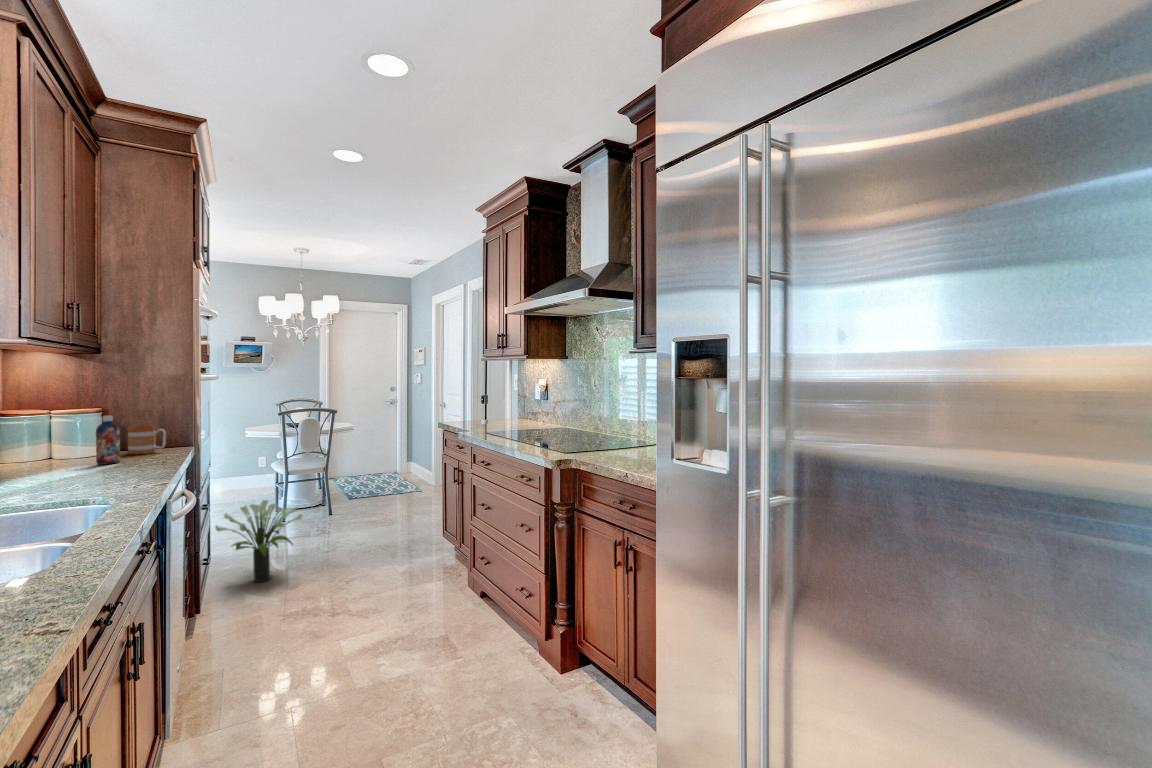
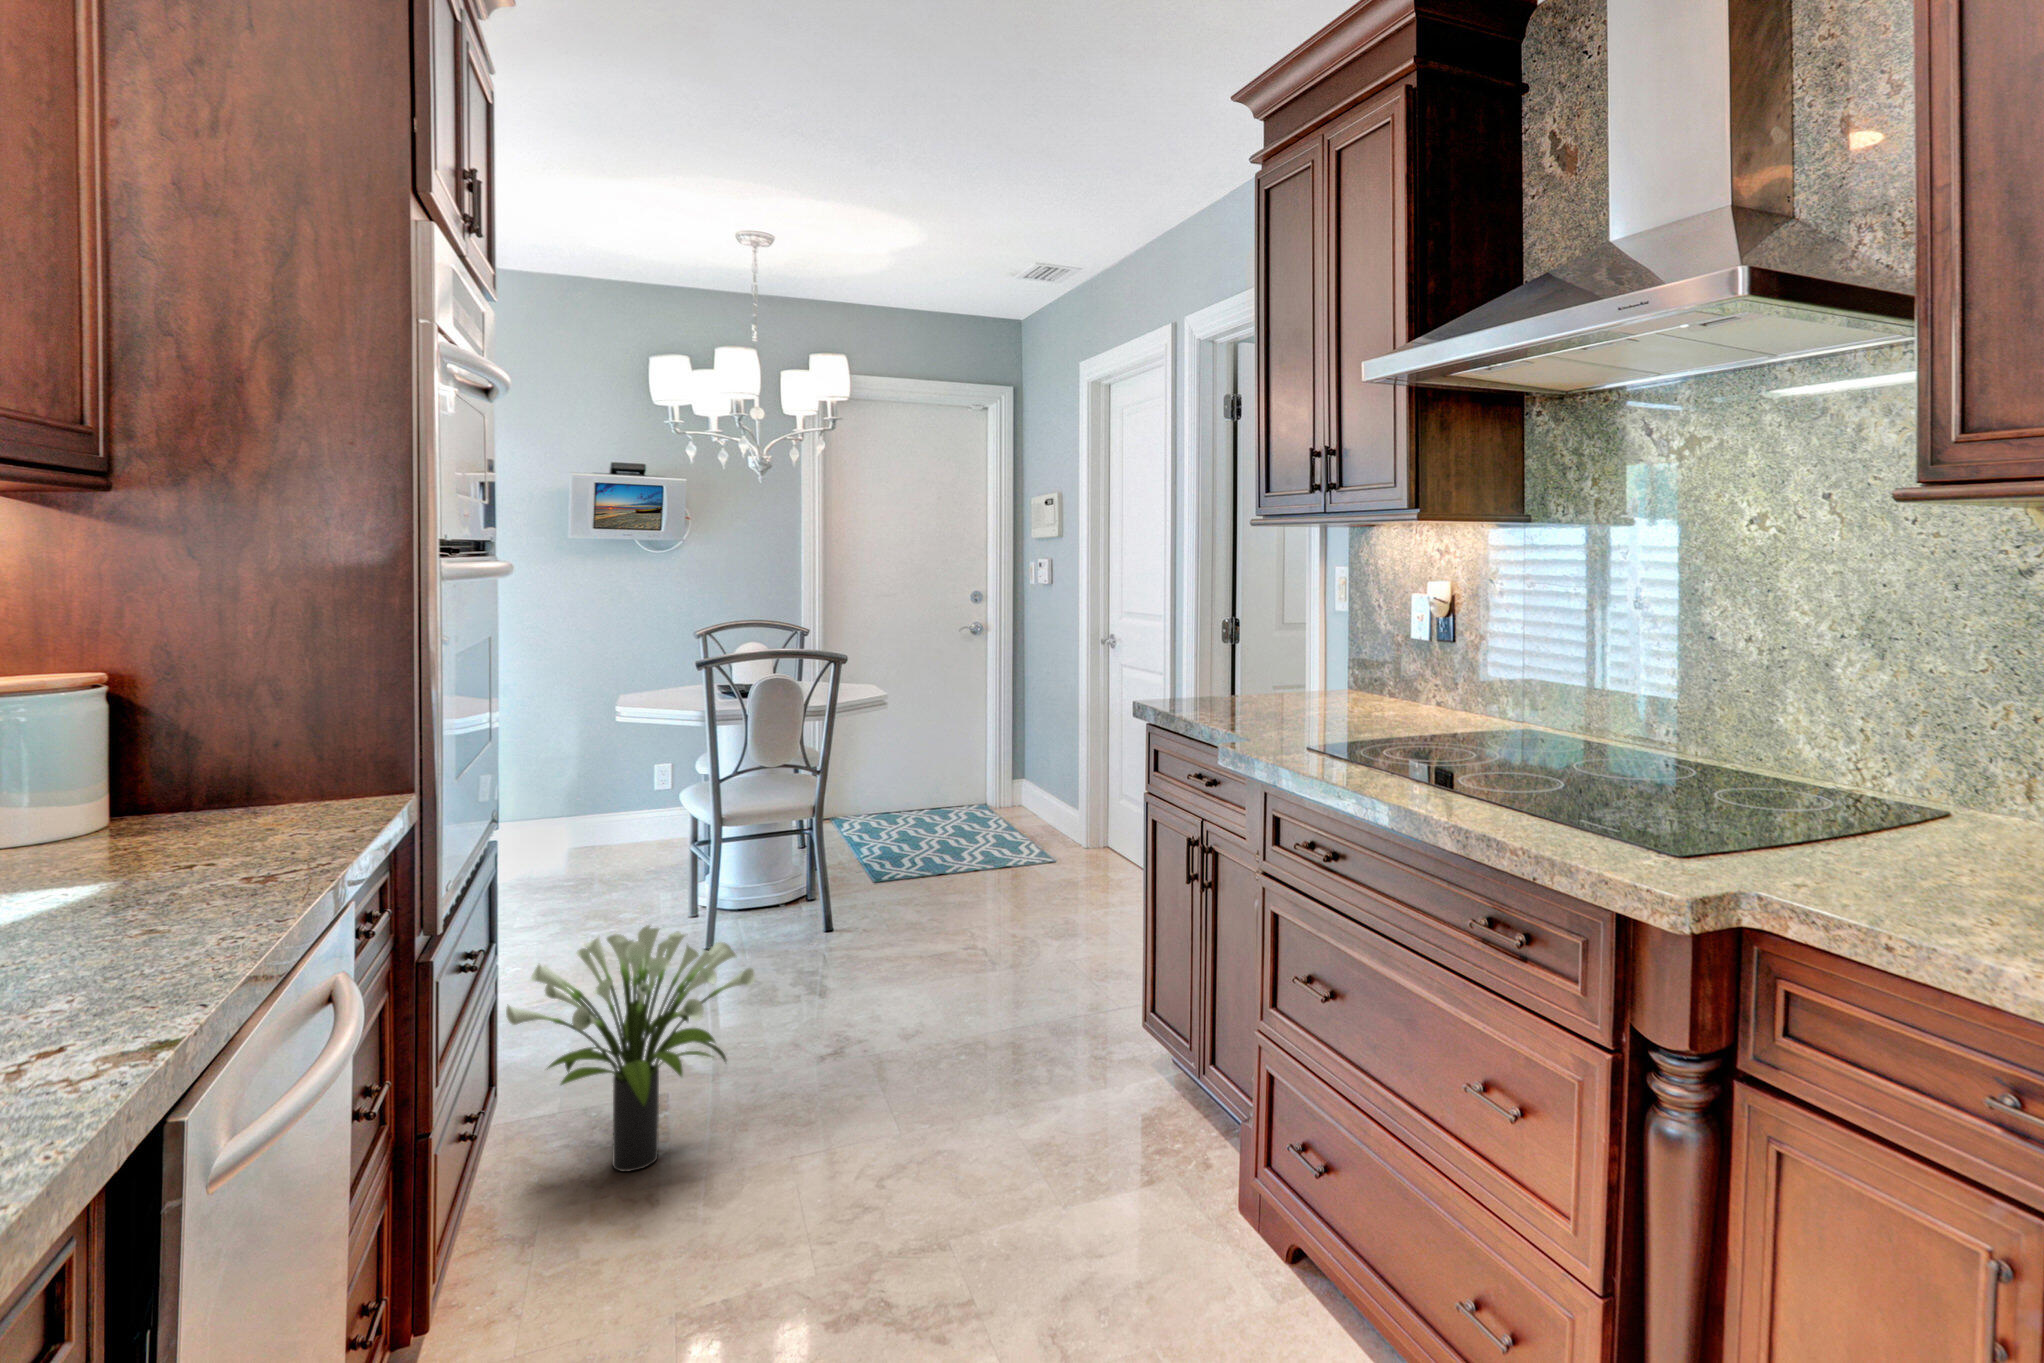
bottle: present [96,416,120,465] -> none [77,705,168,876]
mug: present [128,426,166,454] -> none [216,727,339,823]

